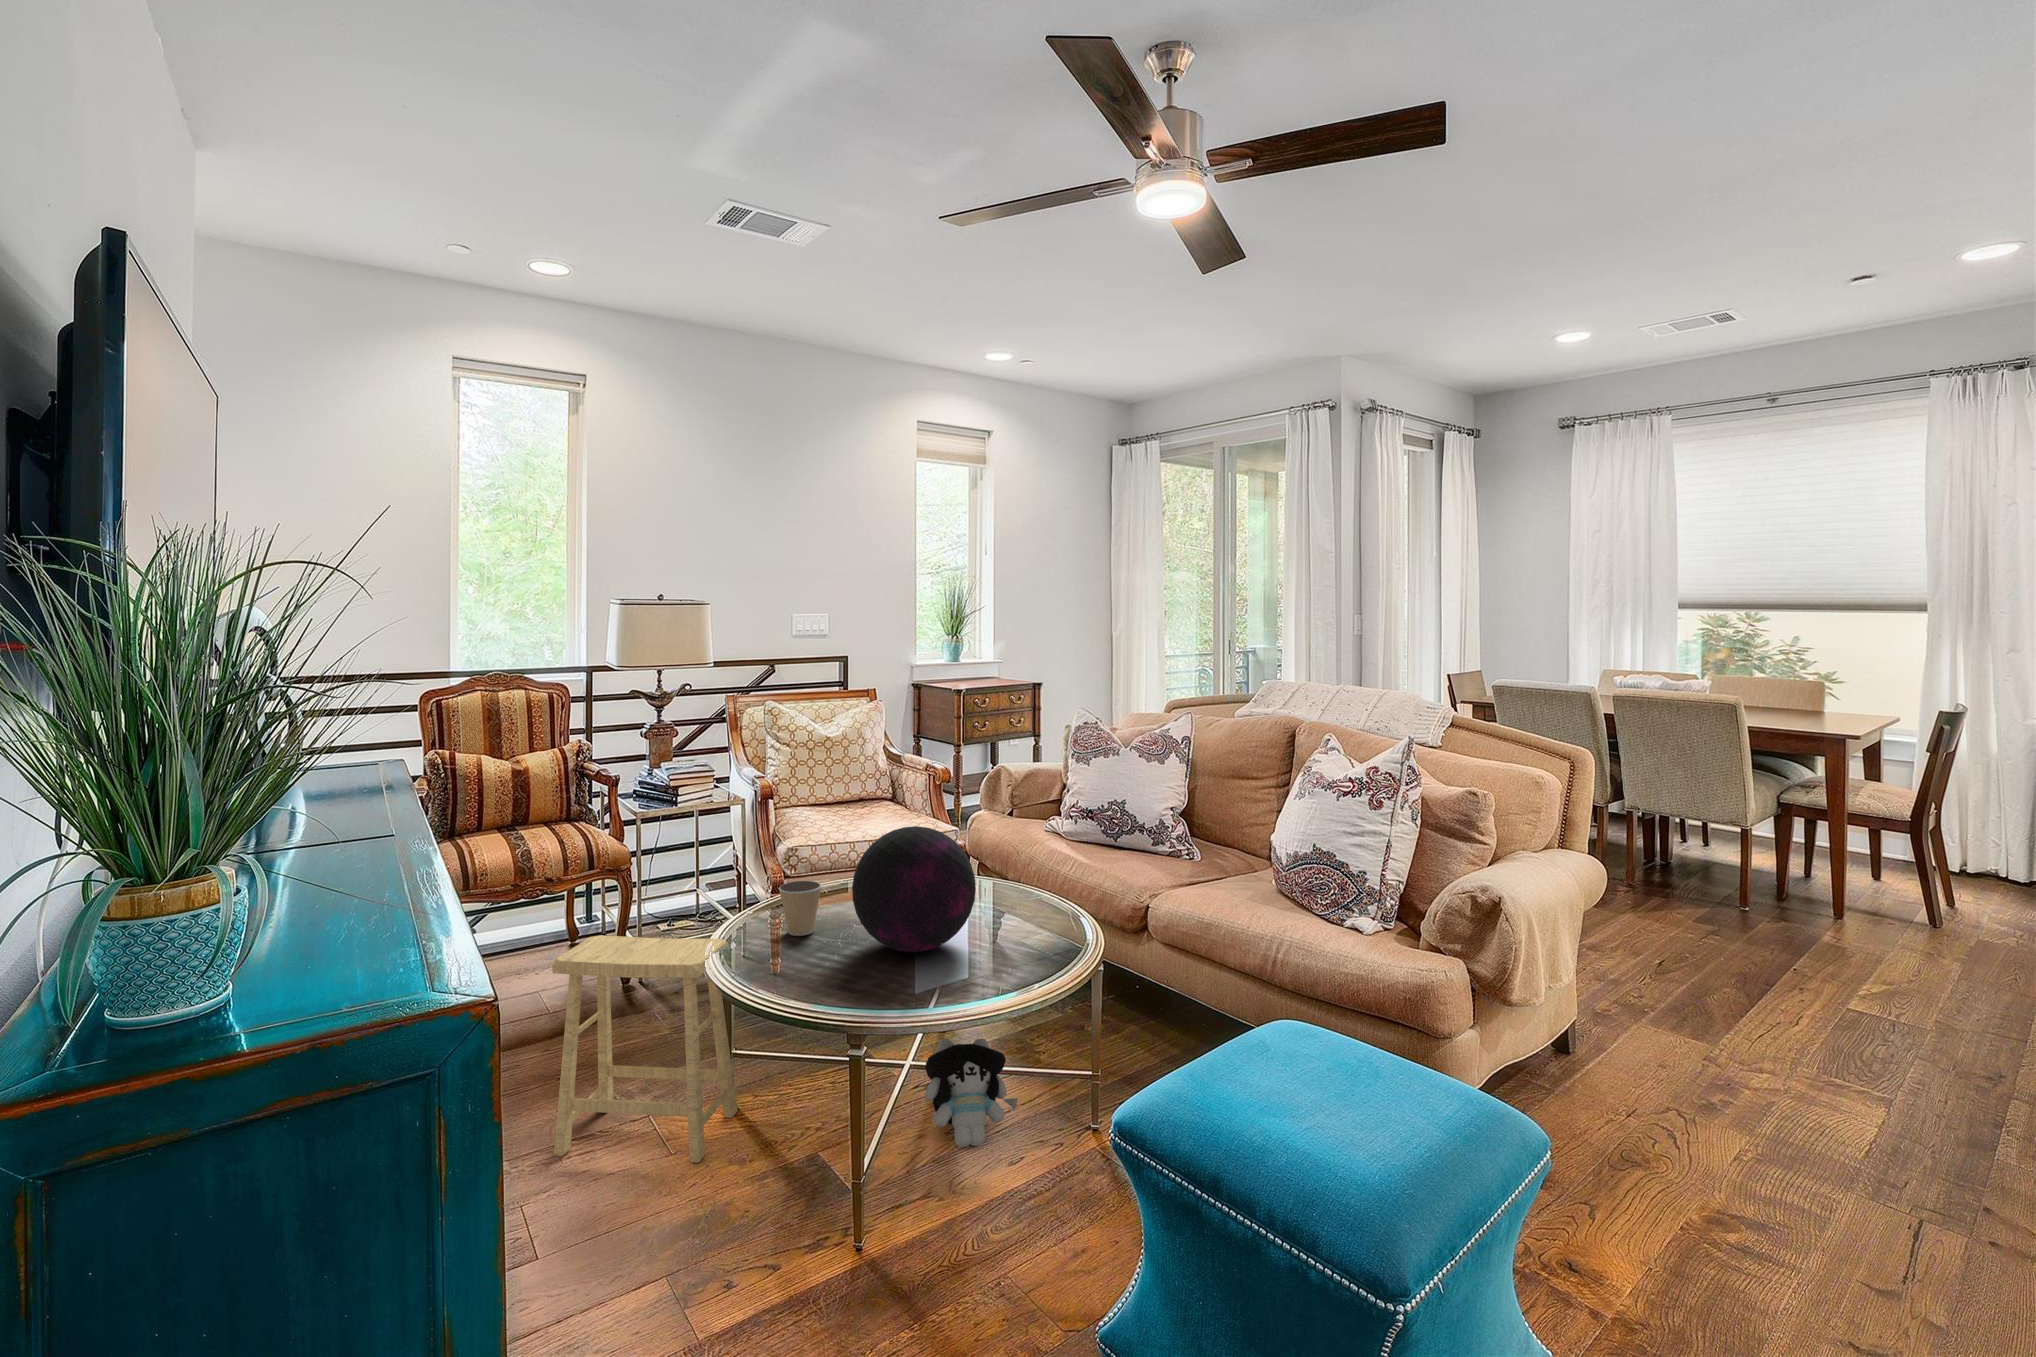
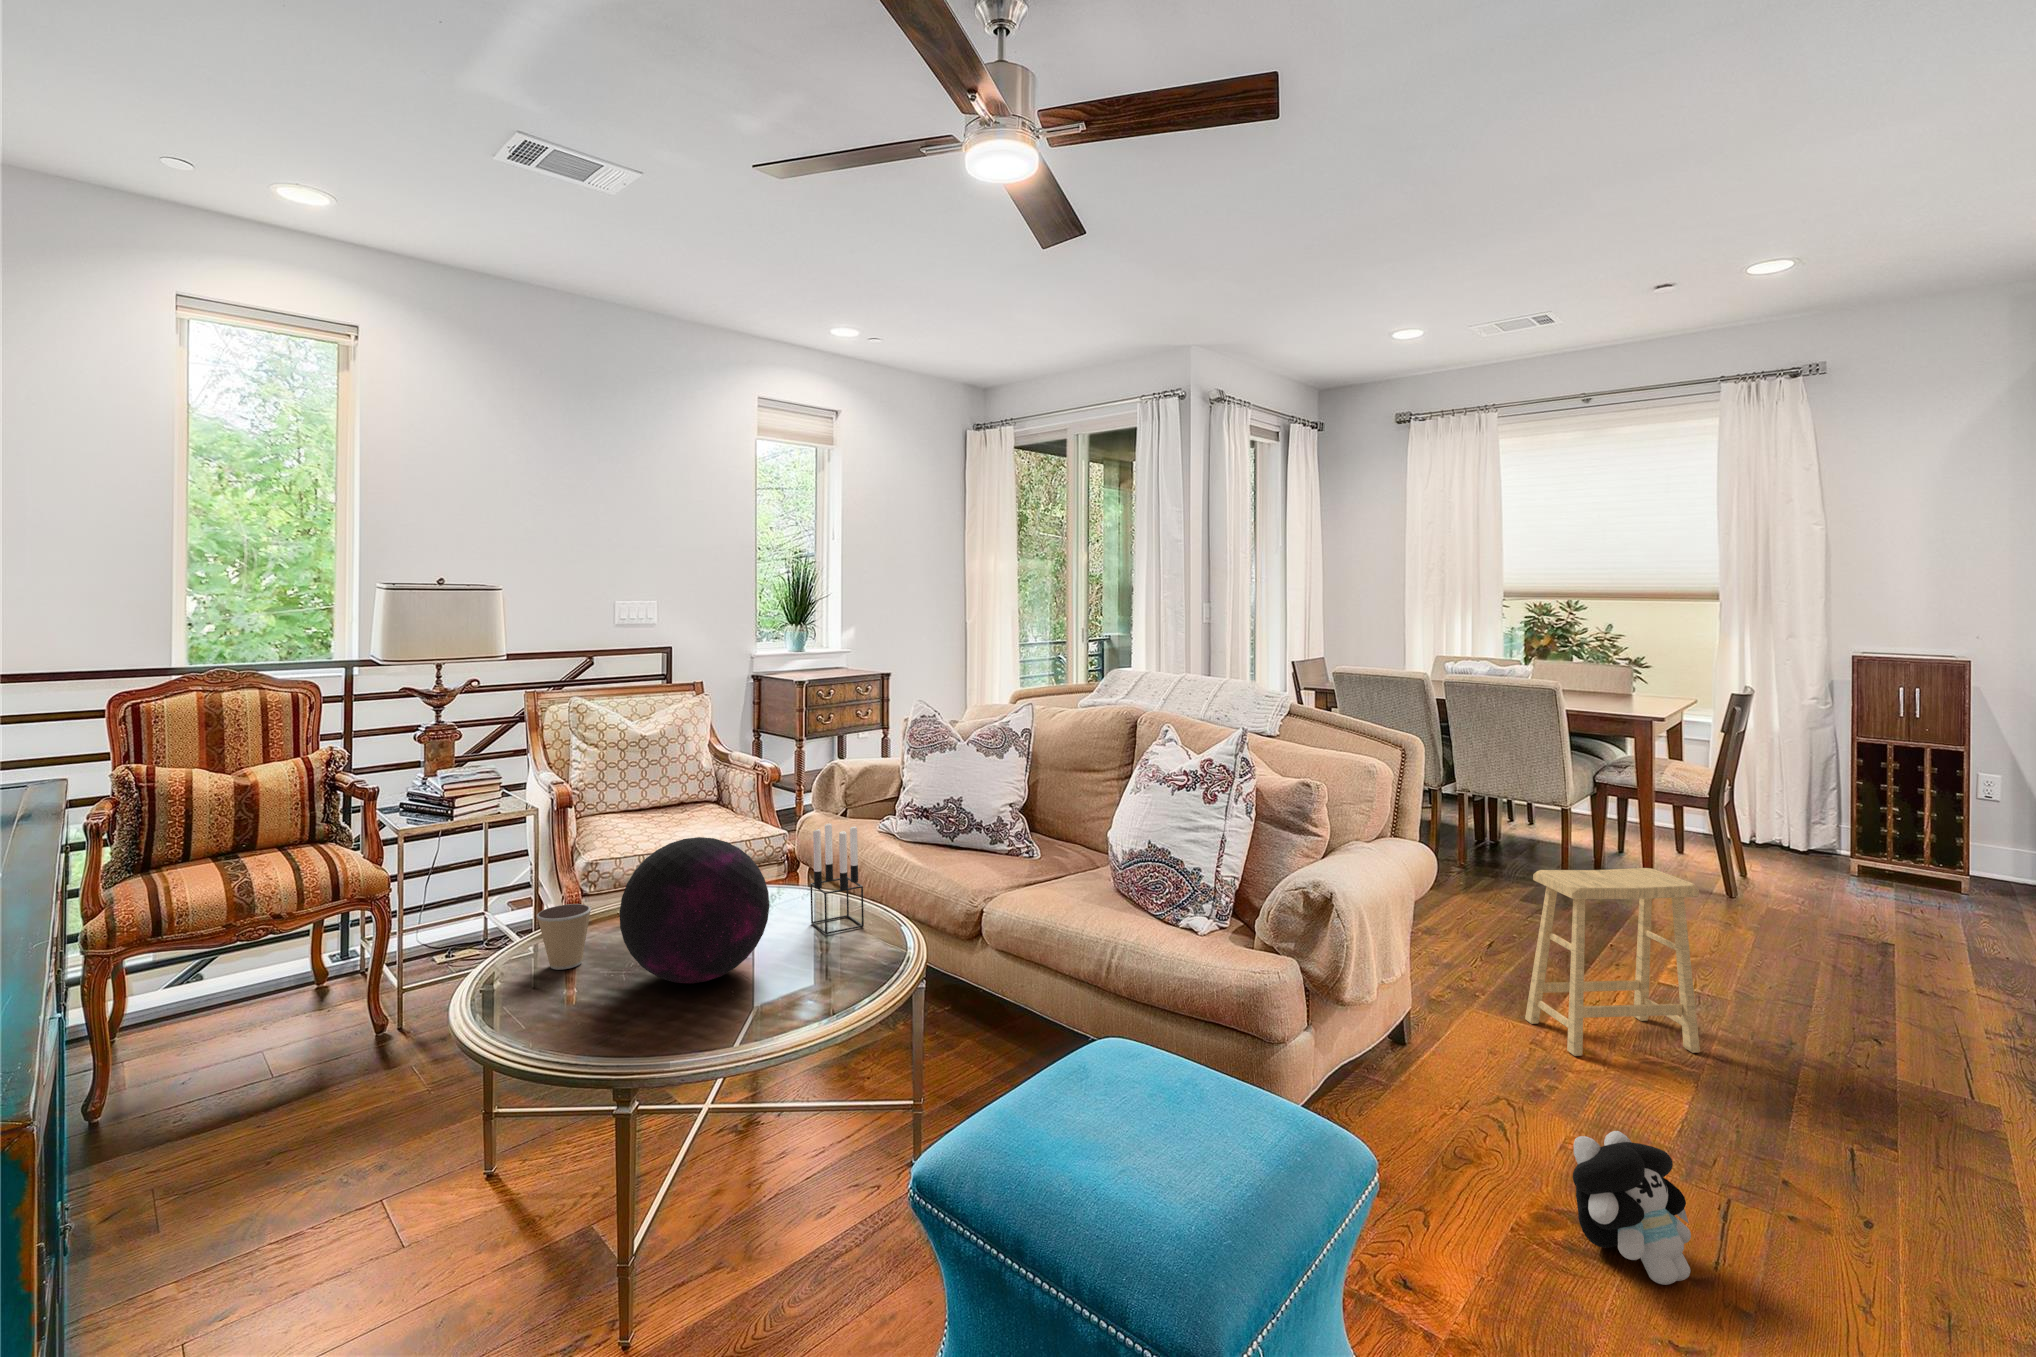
candle holder: none [1001,818,1049,918] -> present [810,824,864,934]
footstool: present [552,935,737,1163] -> present [1525,868,1700,1056]
plush toy: present [925,1039,1017,1147] -> present [1573,1131,1691,1285]

